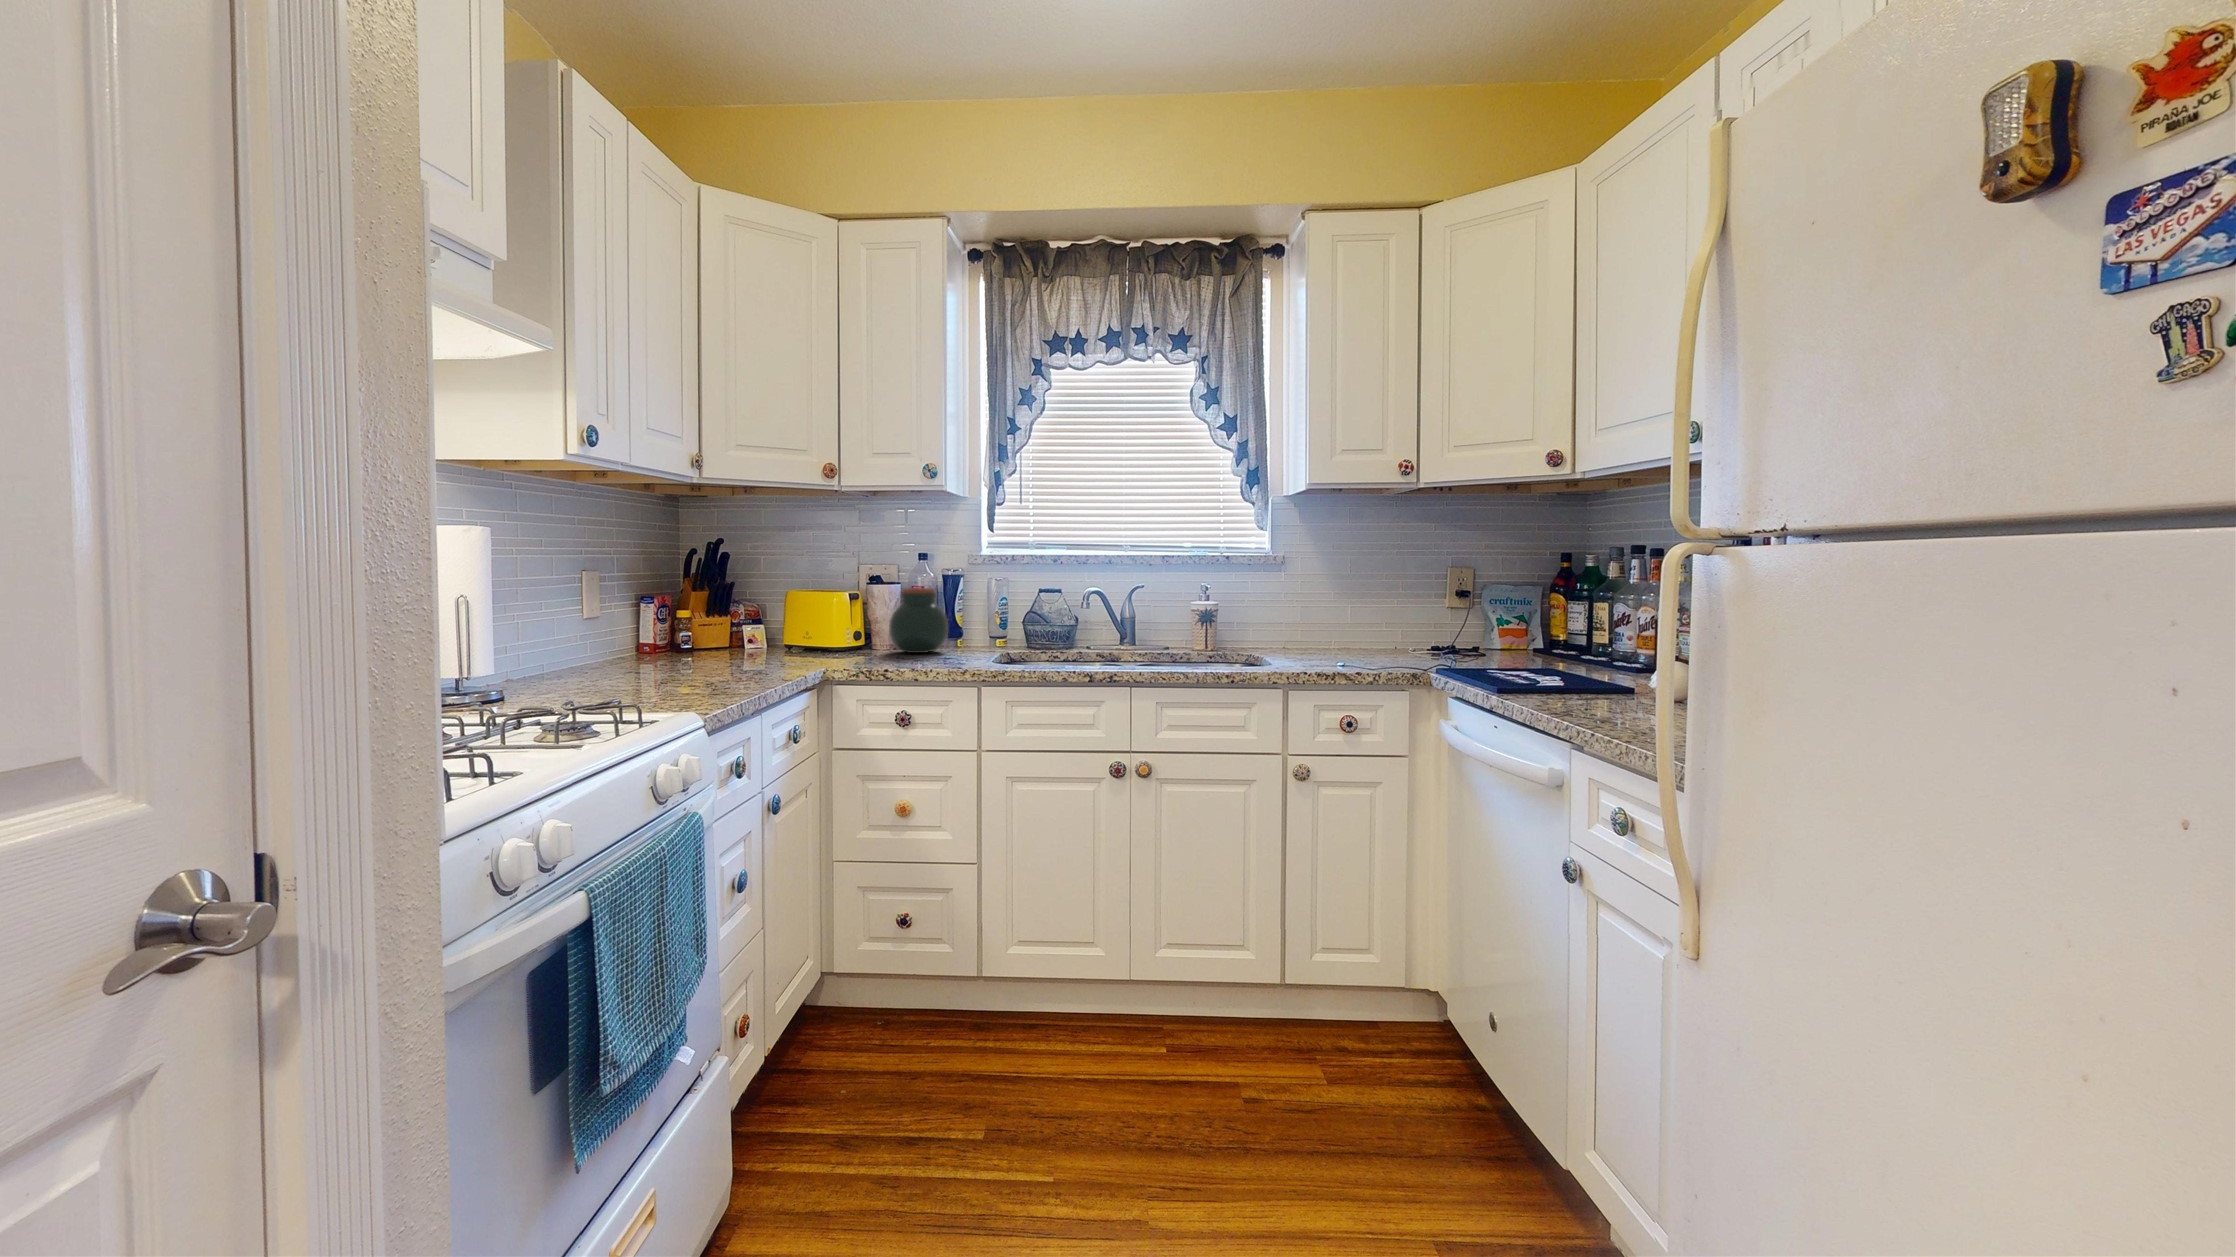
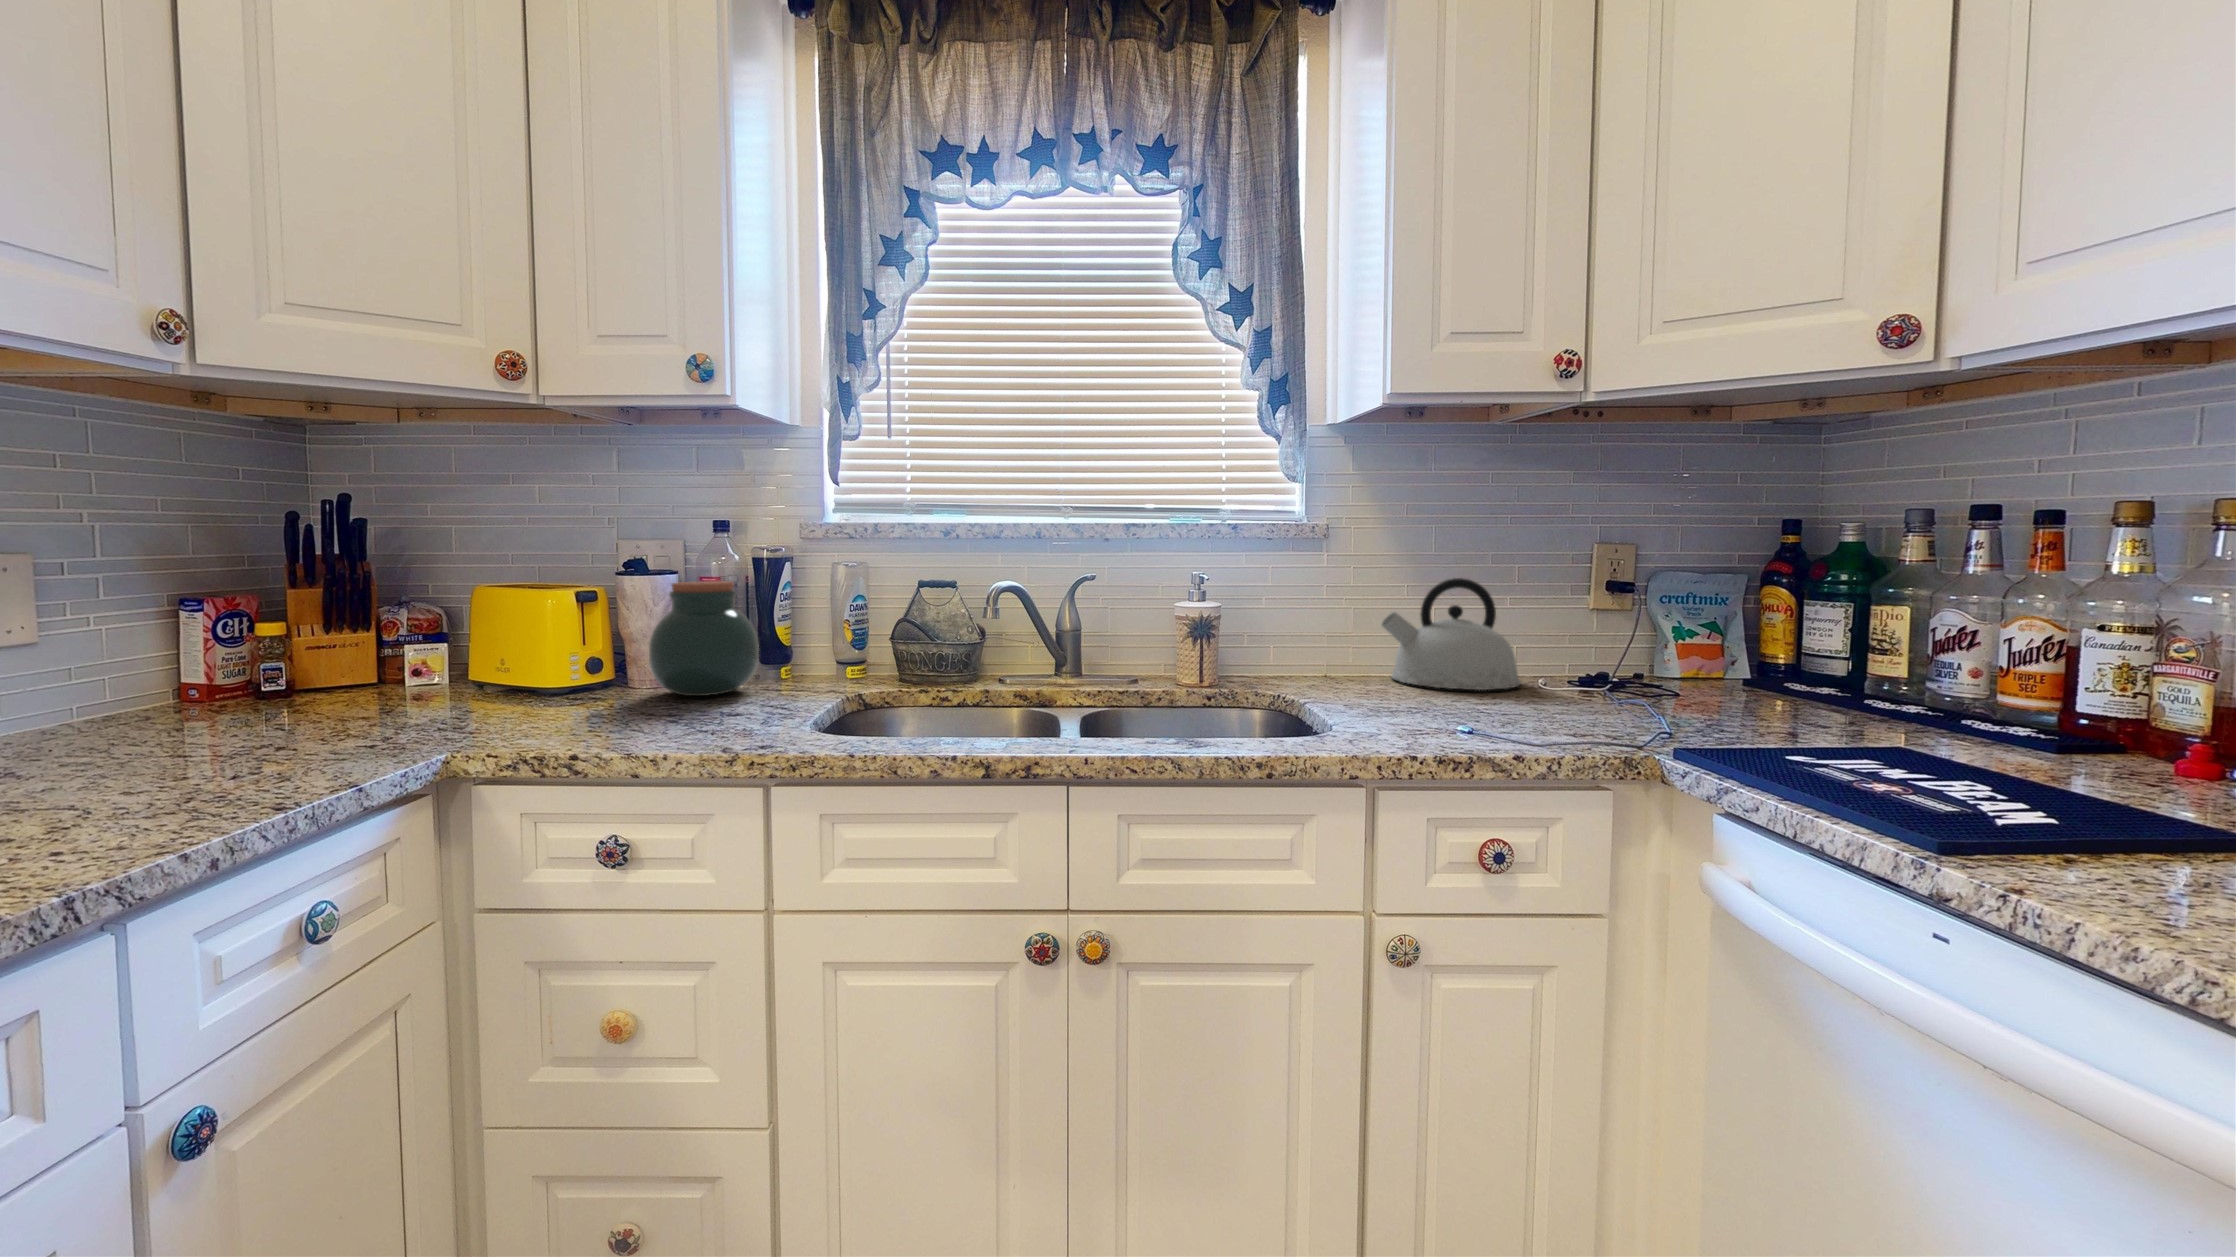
kettle: none [1319,588,1402,653] -> present [1382,578,1521,690]

